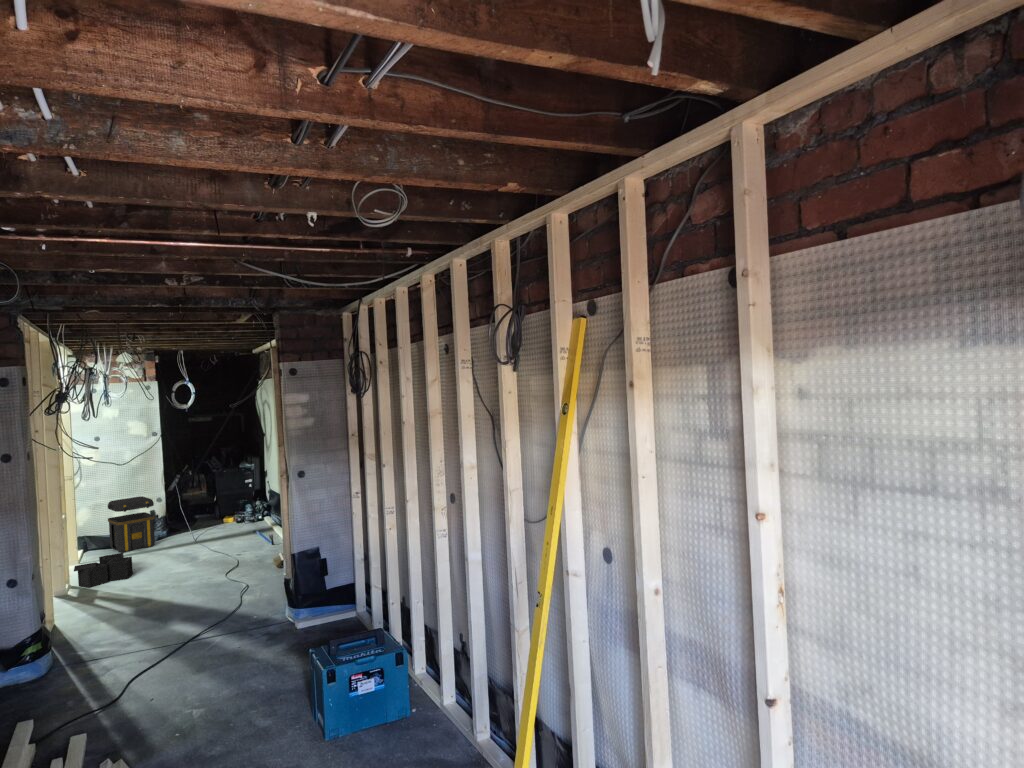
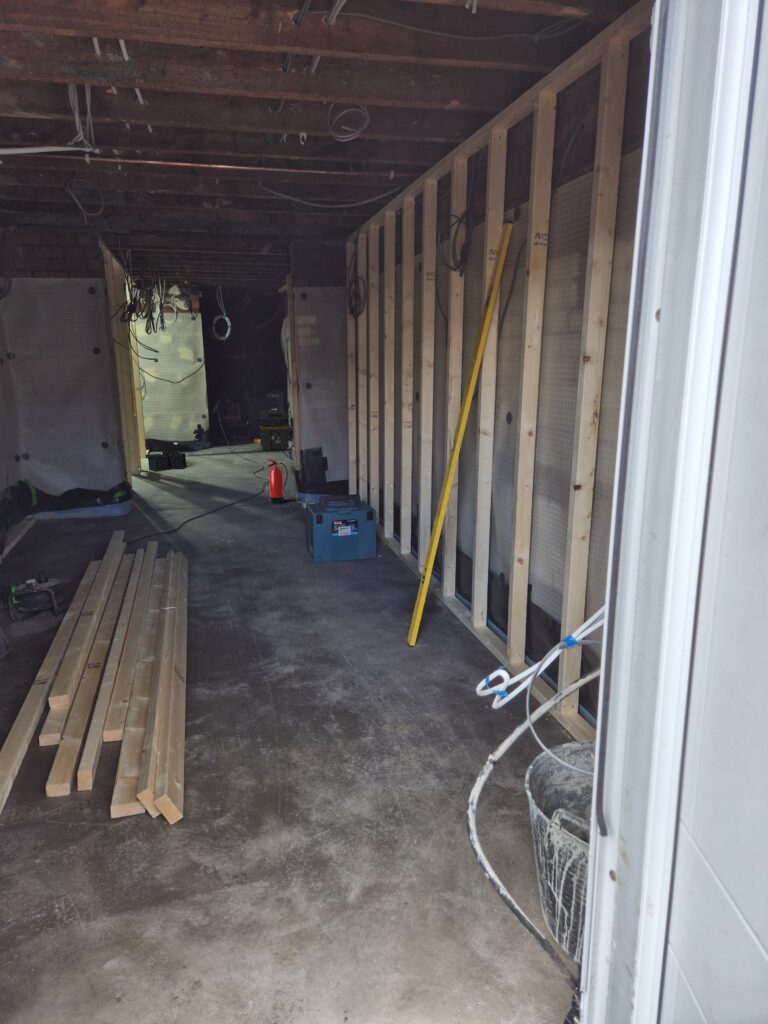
toolbox: present [108,496,155,553] -> present [259,410,289,451]
fire extinguisher: none [247,571,275,629] -> present [267,459,288,504]

